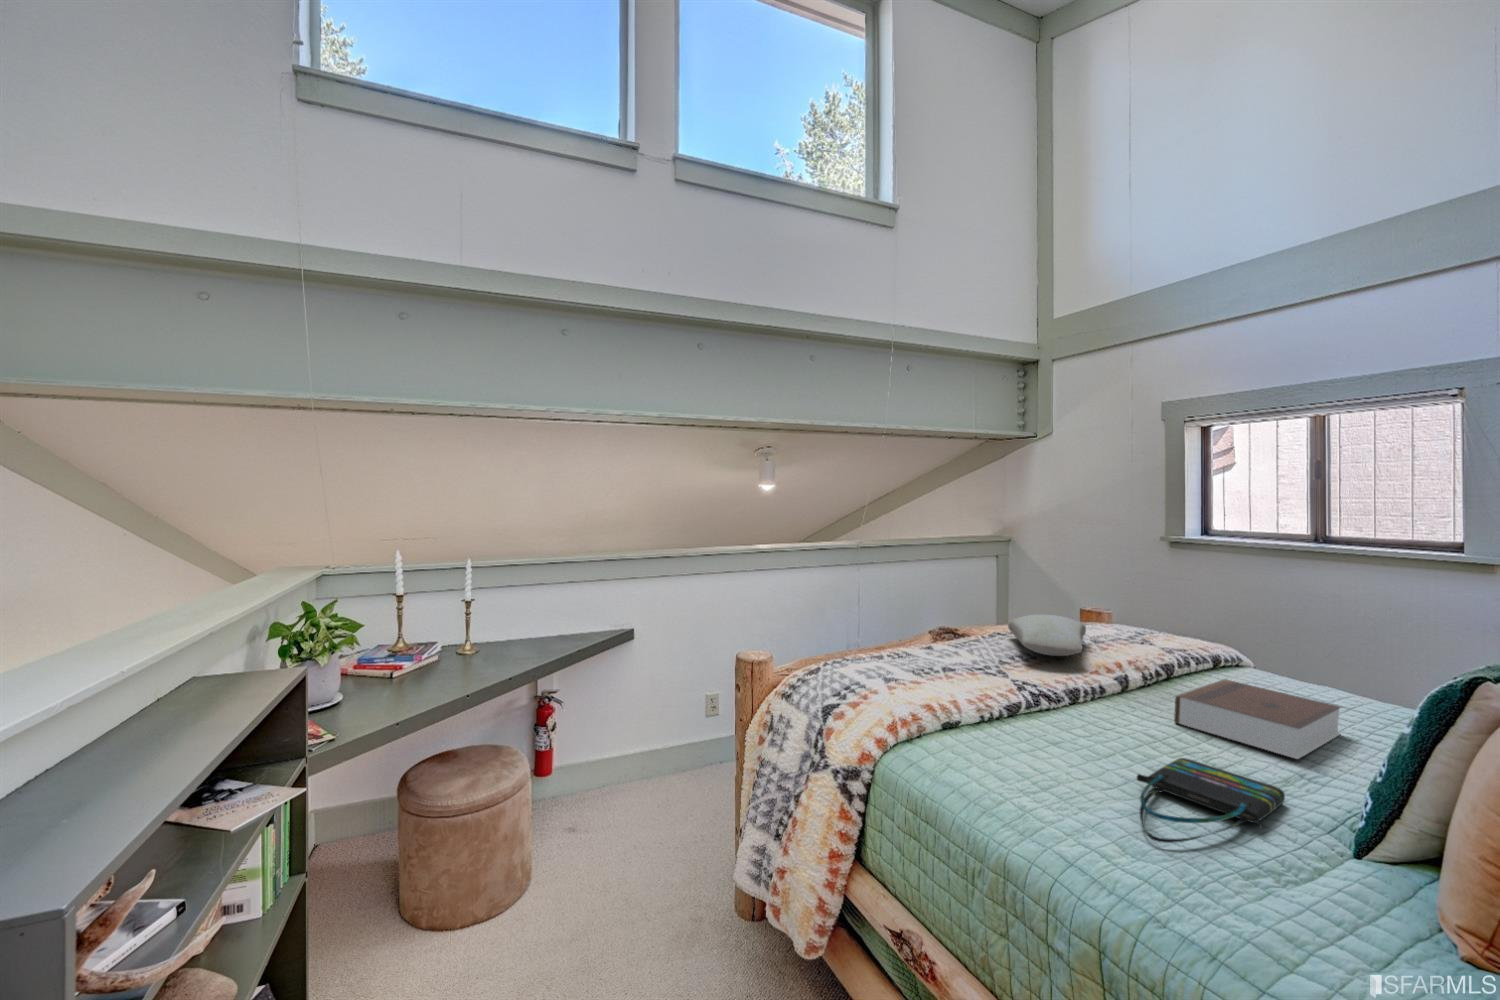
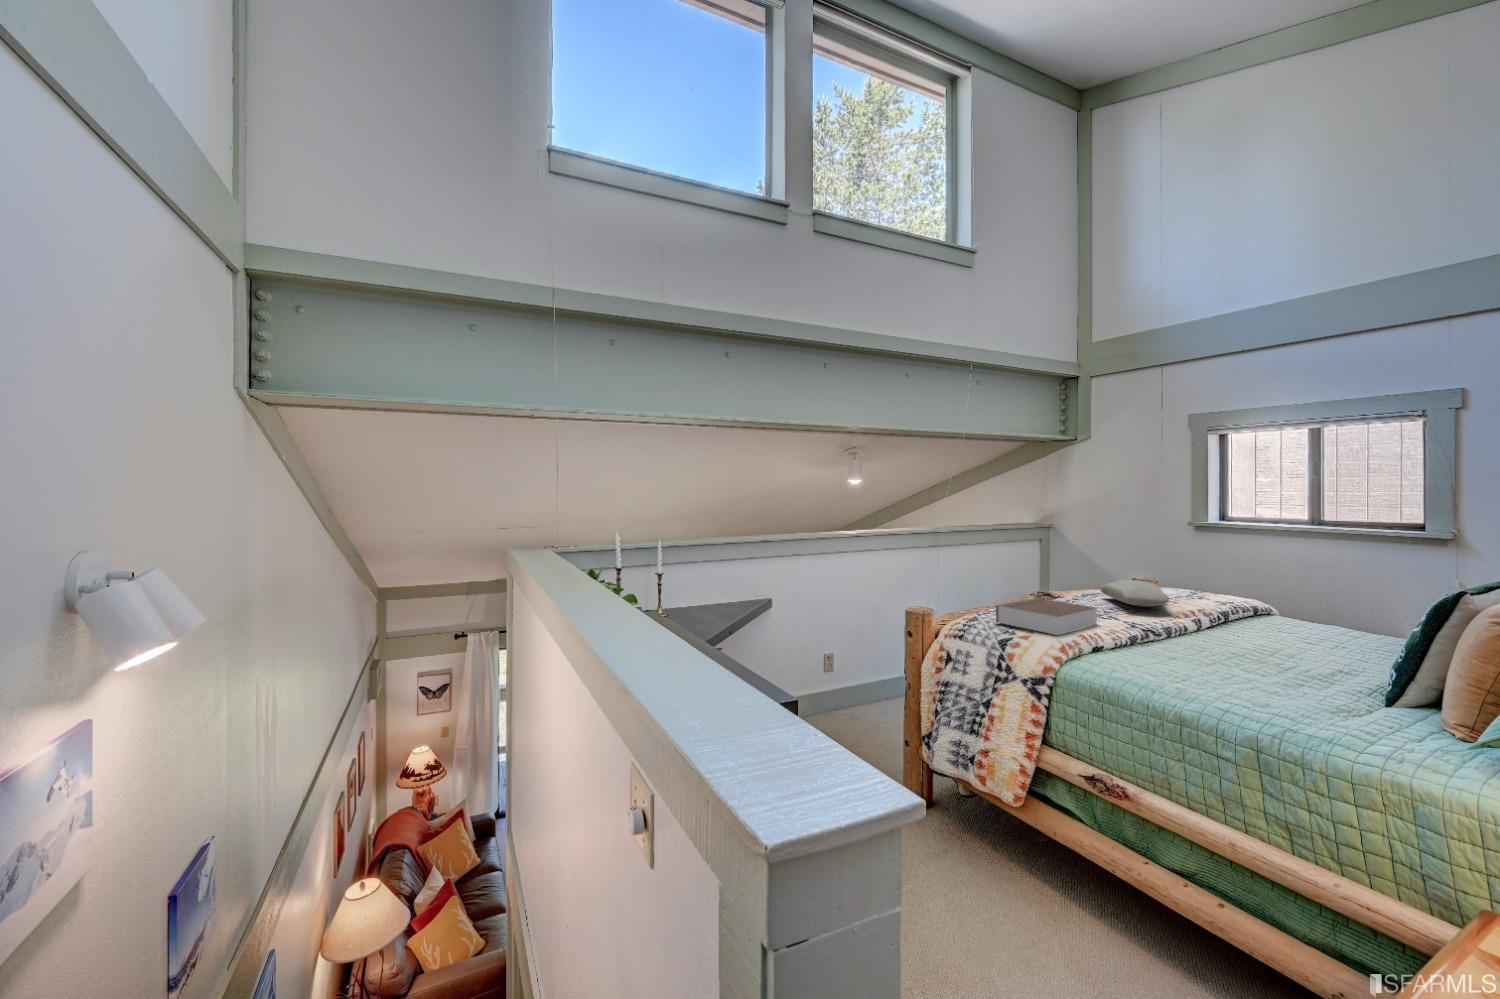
book: present [1174,679,1341,759] -> present [996,598,1097,635]
tote bag: present [1137,758,1285,843] -> none [1237,662,1335,702]

